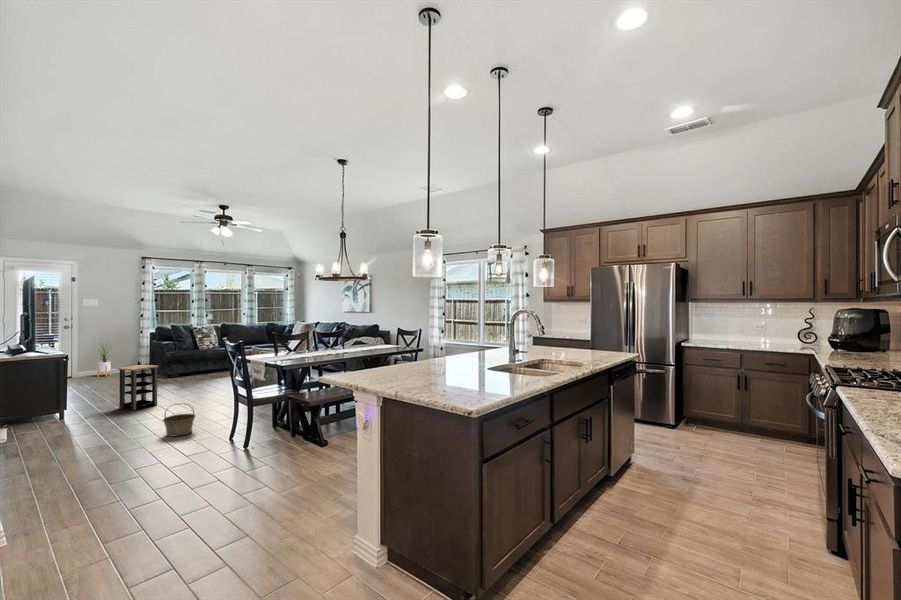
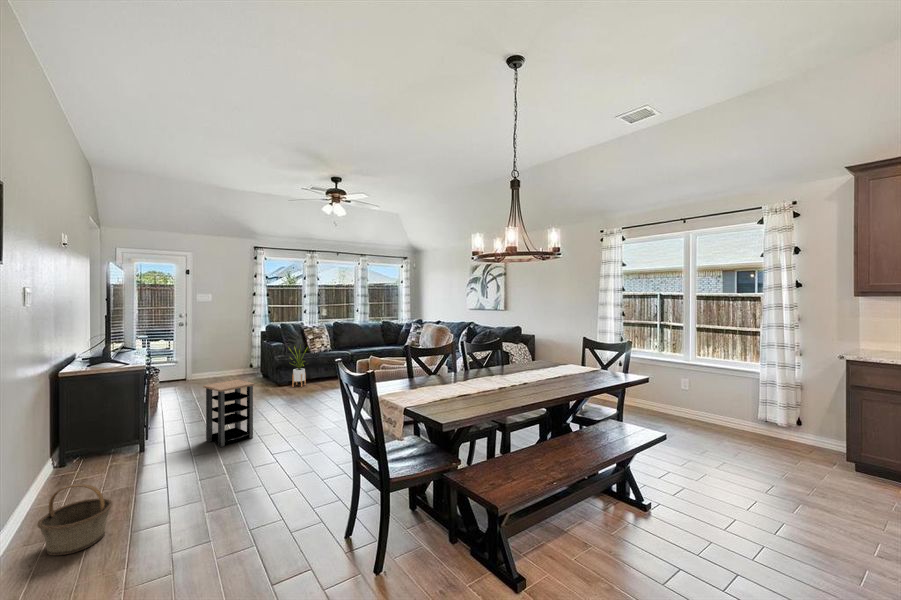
house plant: present [97,343,111,377] -> present [291,349,306,387]
basket: present [163,403,196,437] -> present [37,484,113,555]

